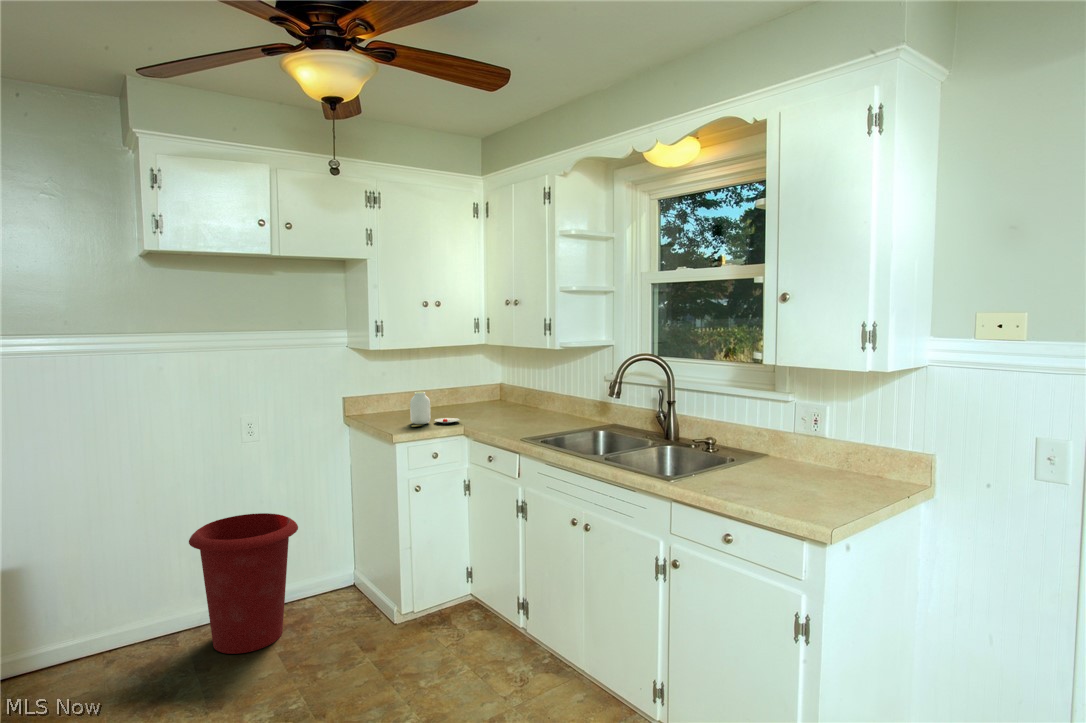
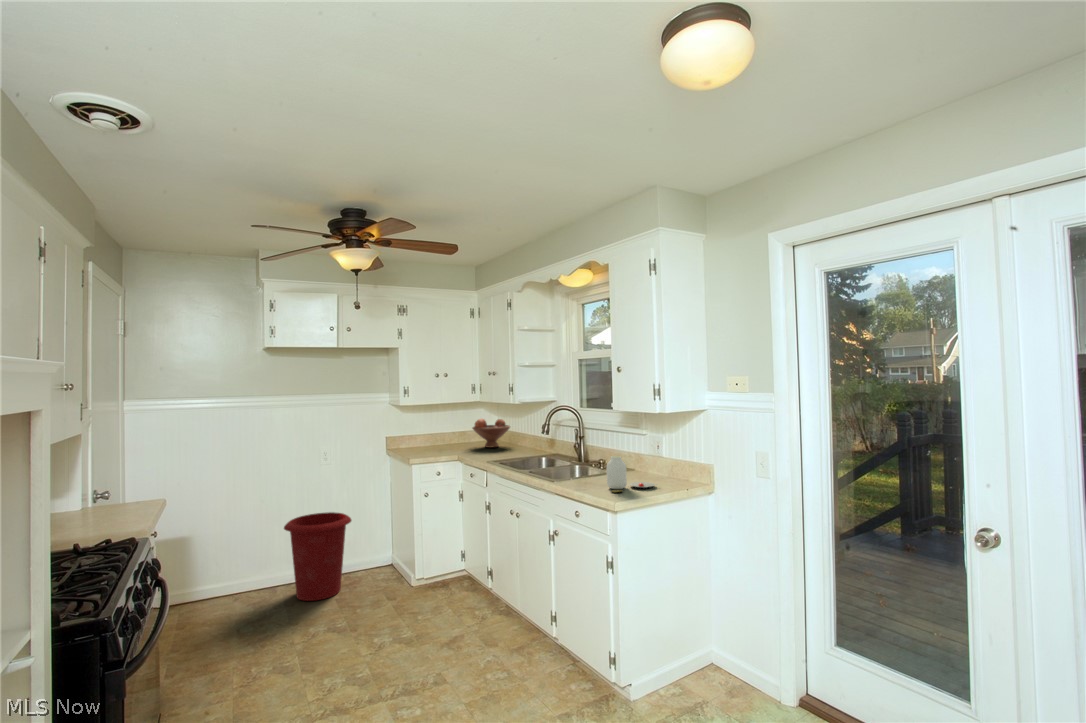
fruit bowl: none [475,371,532,414] -> present [472,419,510,448]
jar: present [410,392,460,427] -> present [607,456,655,492]

